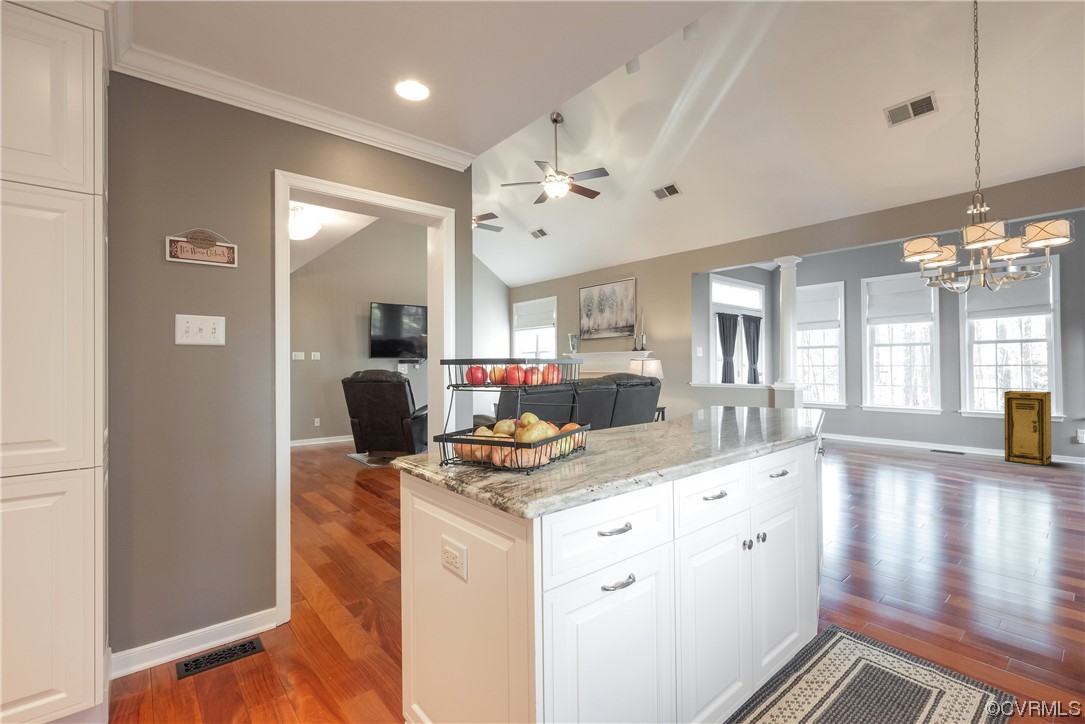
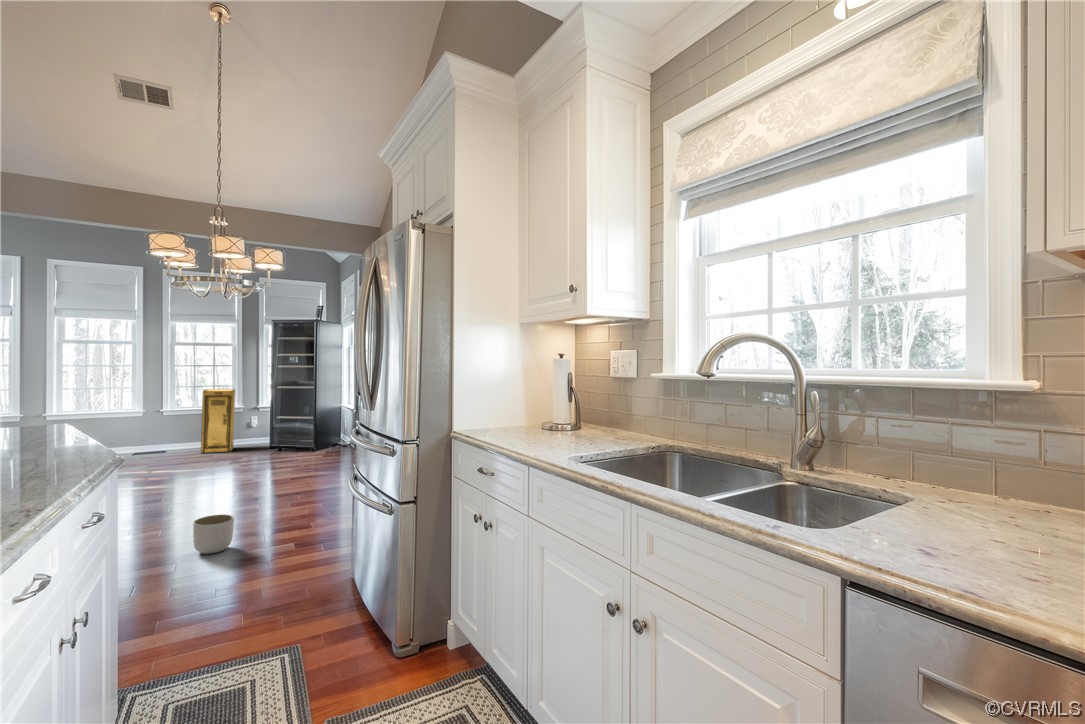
planter: none [943,521,991,563] -> present [193,514,234,554]

